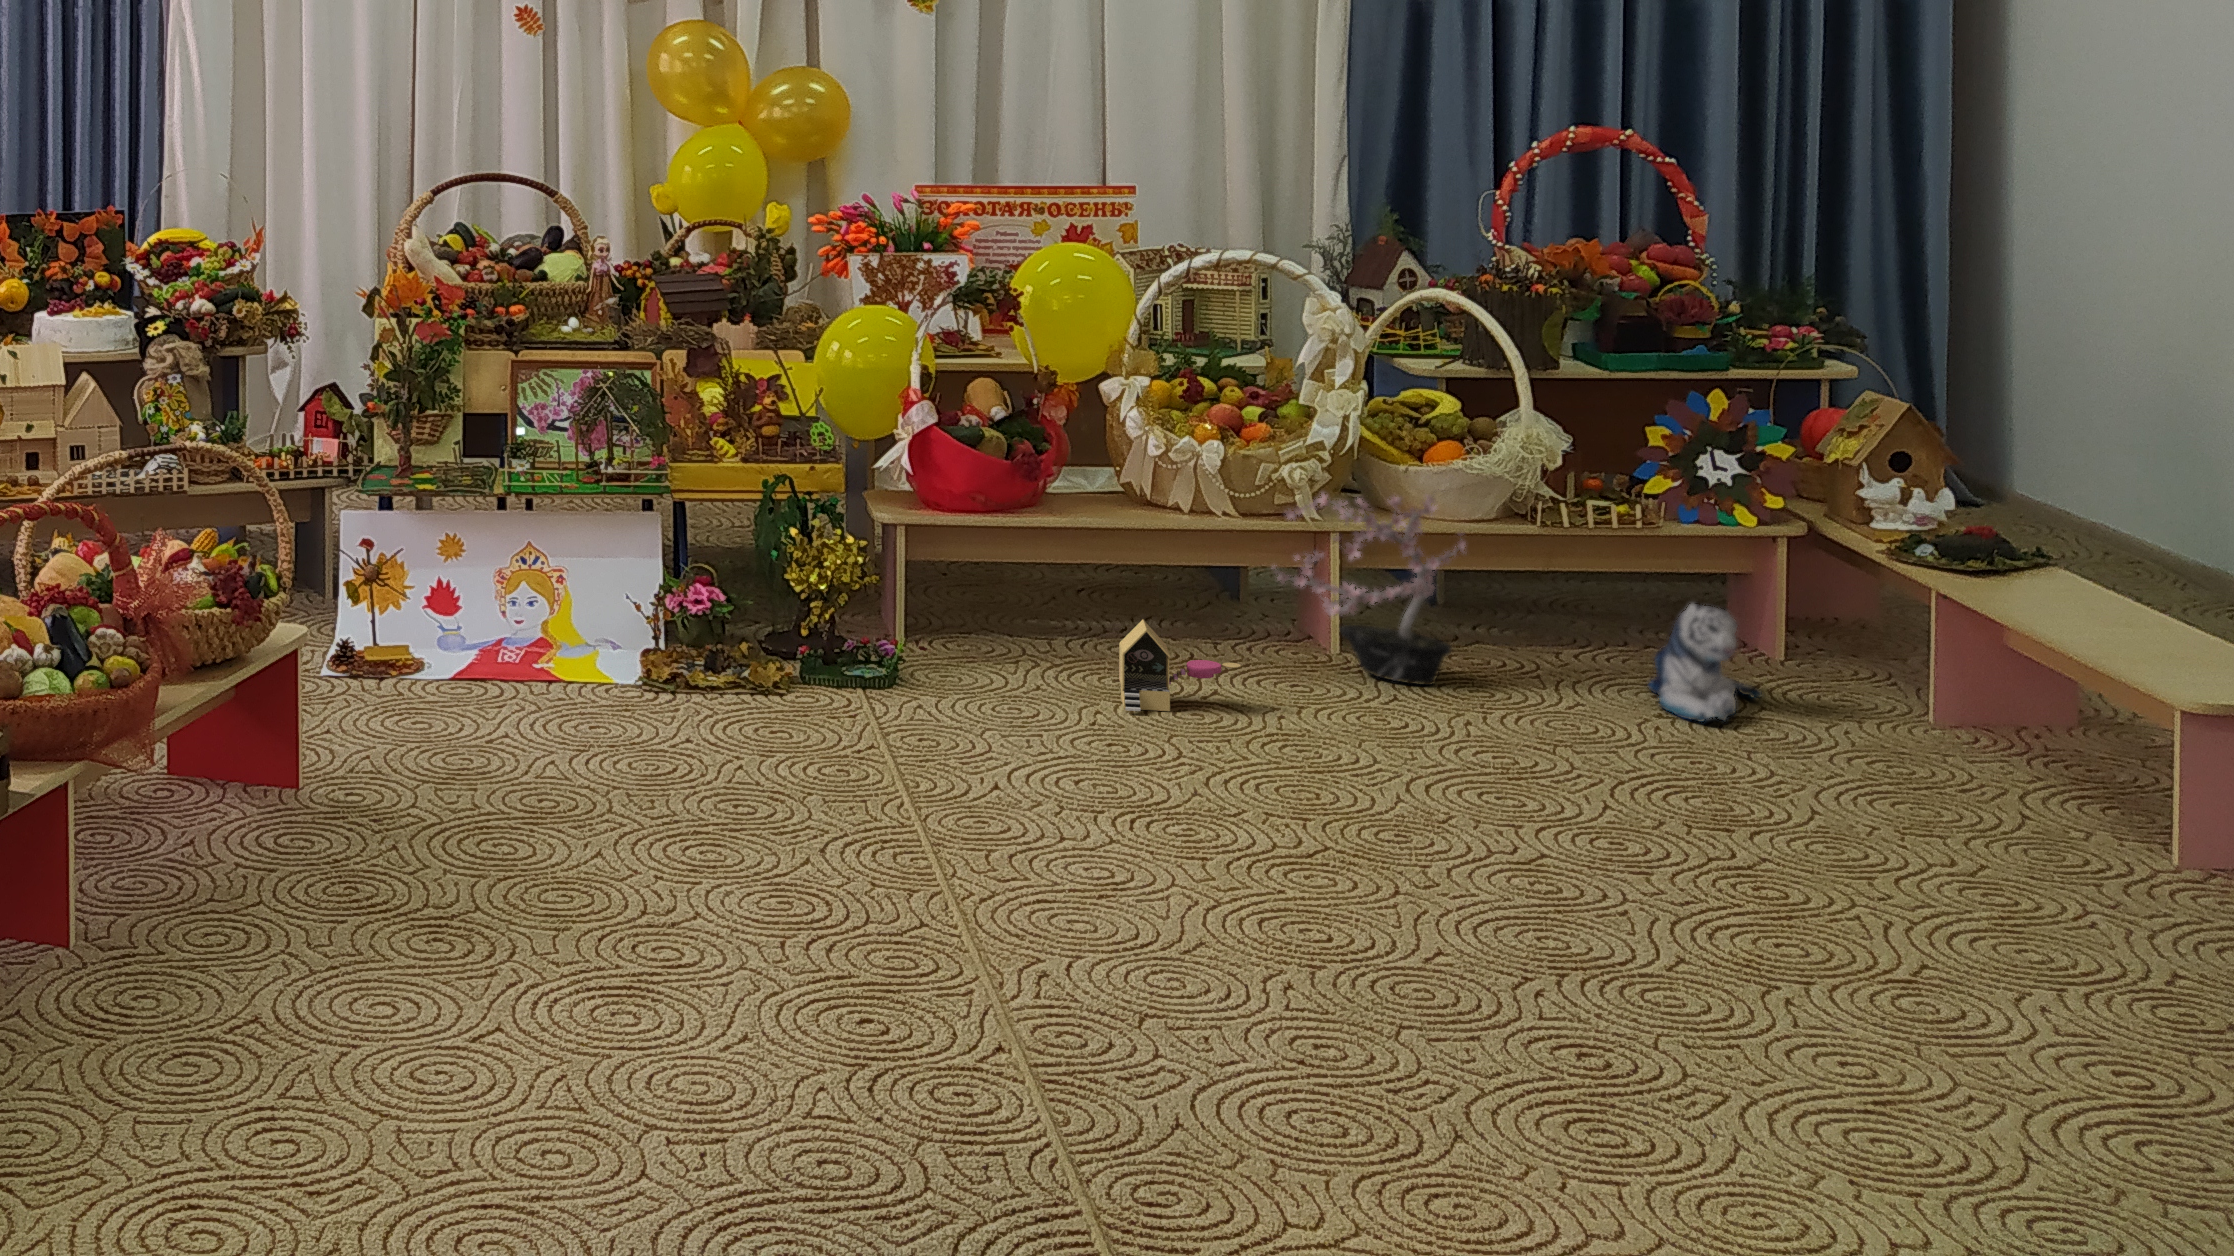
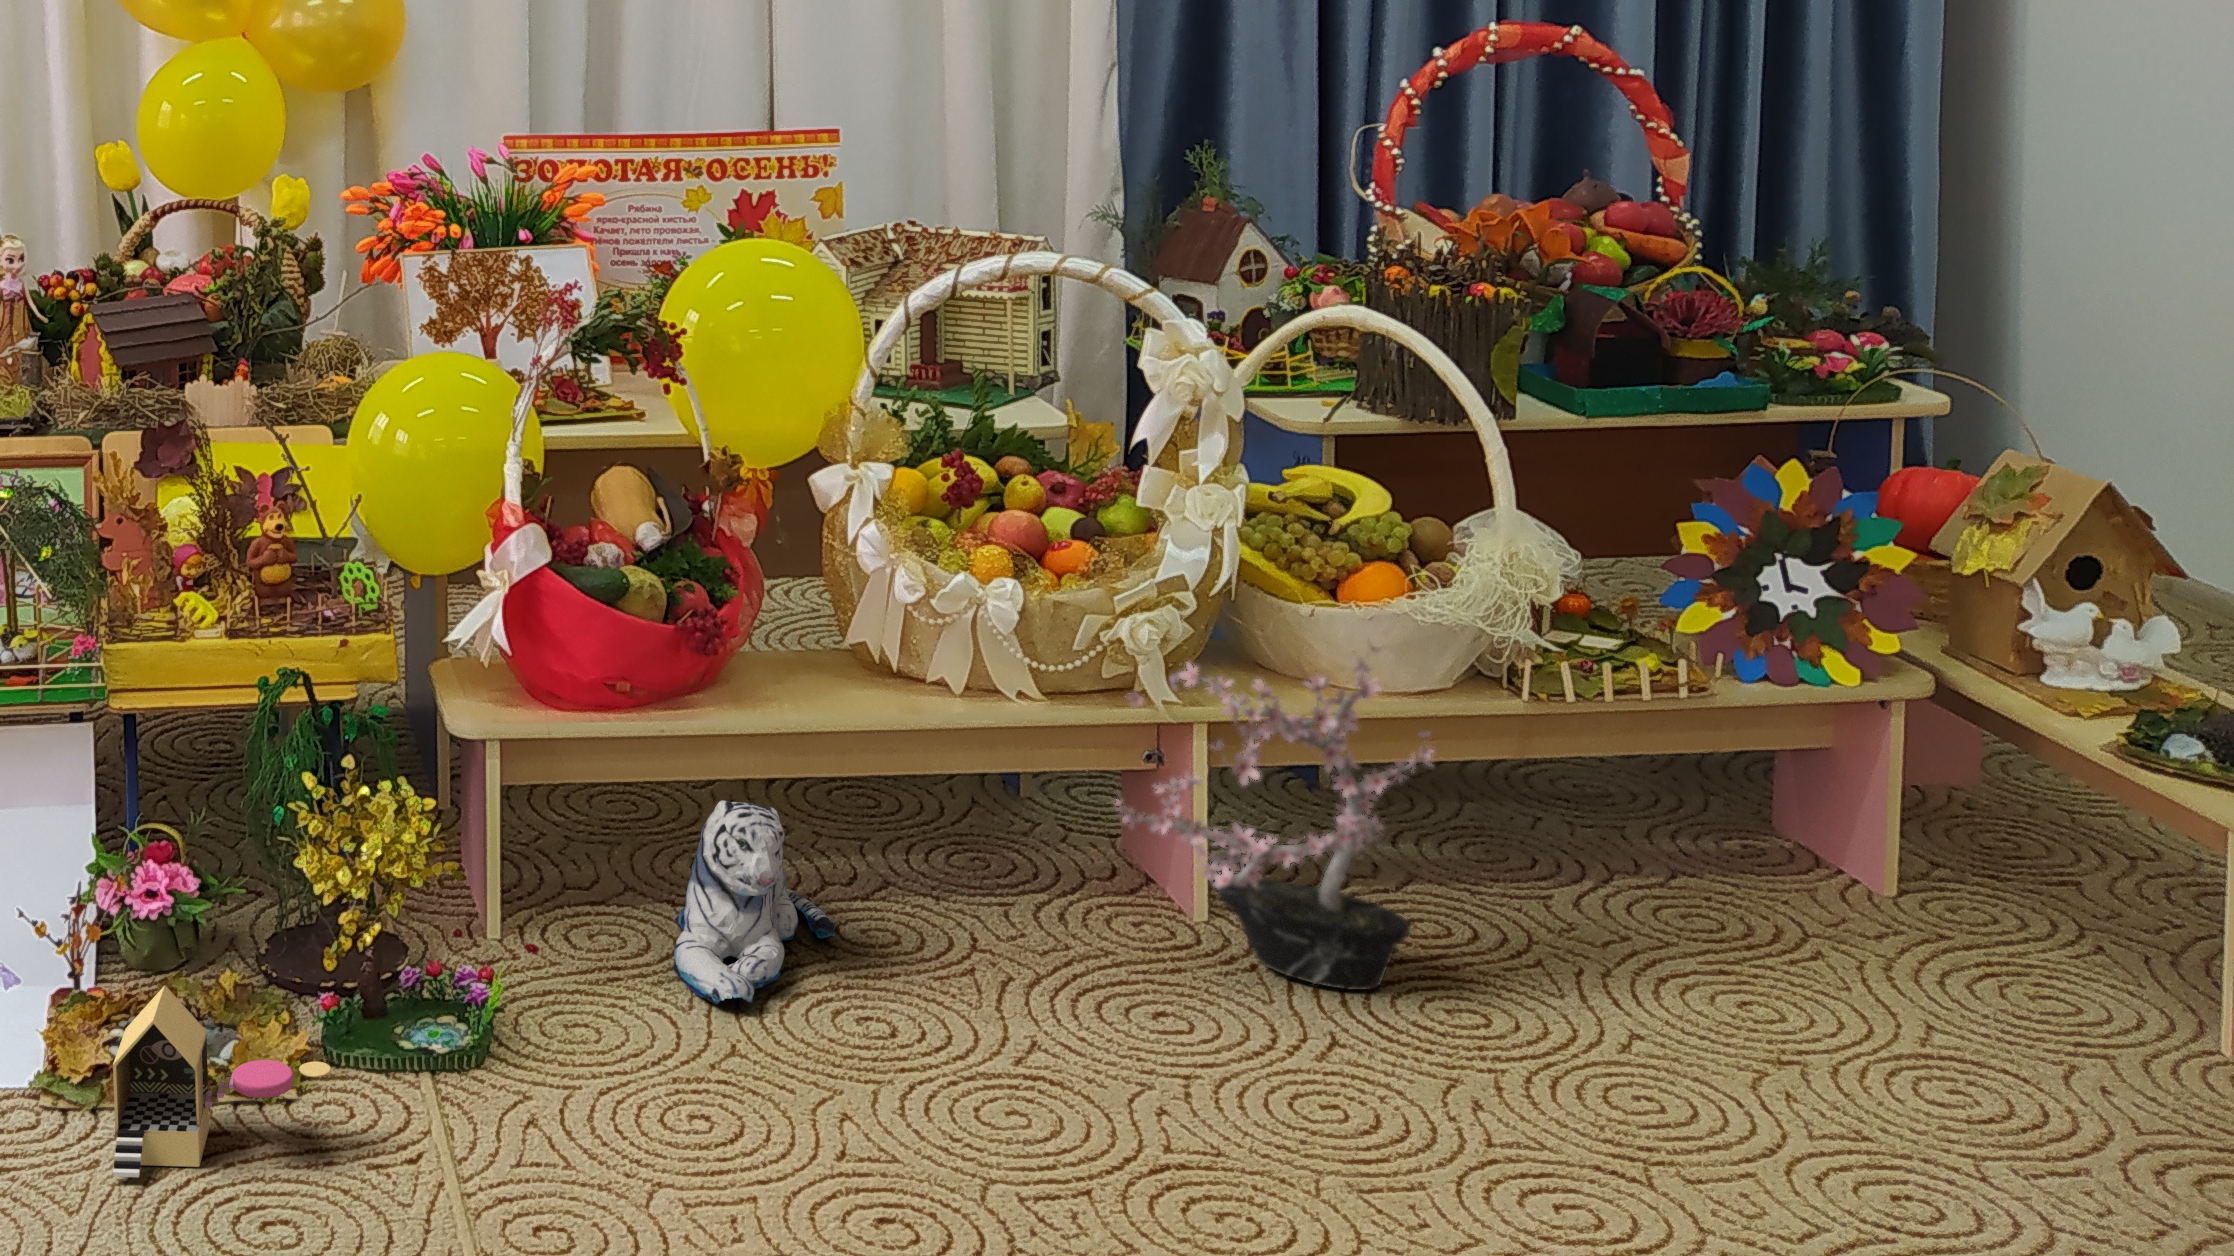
plush toy: present [1648,604,1762,722] -> present [673,800,835,1005]
toy house: present [1119,620,1241,711] -> present [113,985,331,1177]

